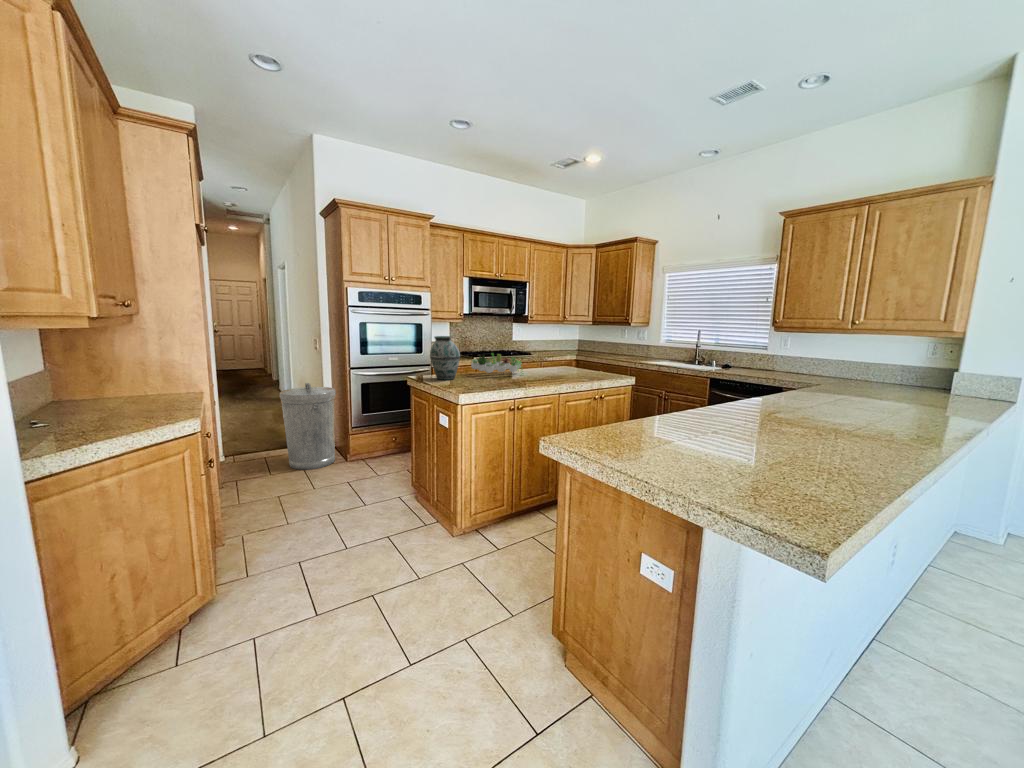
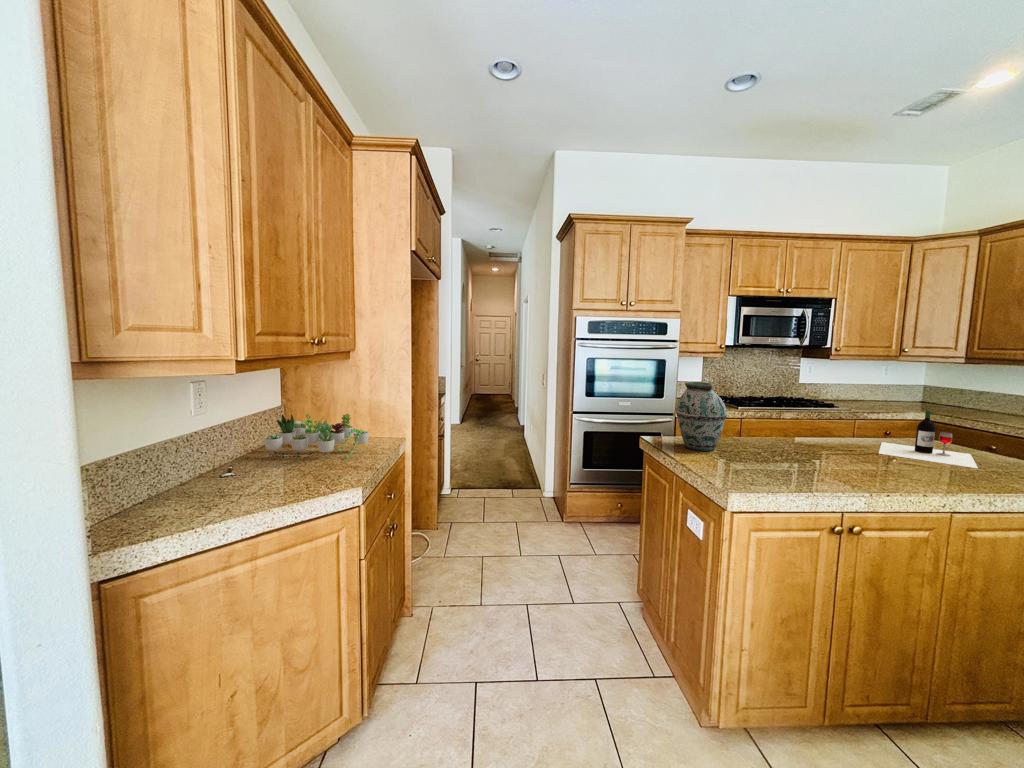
wine bottle: none [539,348,579,376] -> present [879,410,978,468]
succulent plant: present [471,353,523,374] -> present [264,414,369,459]
trash can: present [279,383,336,470] -> none [500,423,557,523]

